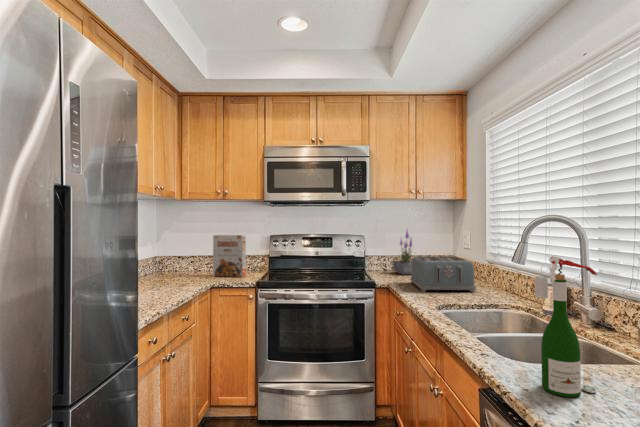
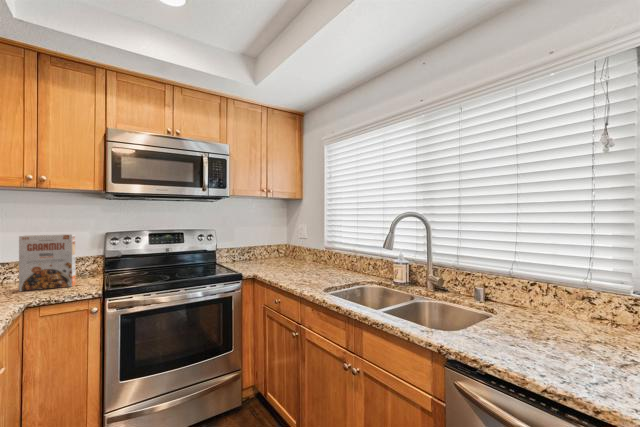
potted plant: present [393,231,412,275] -> none [245,222,269,264]
toaster: present [410,256,476,292] -> none [272,246,329,278]
wine bottle: present [535,256,597,397] -> none [473,248,507,353]

